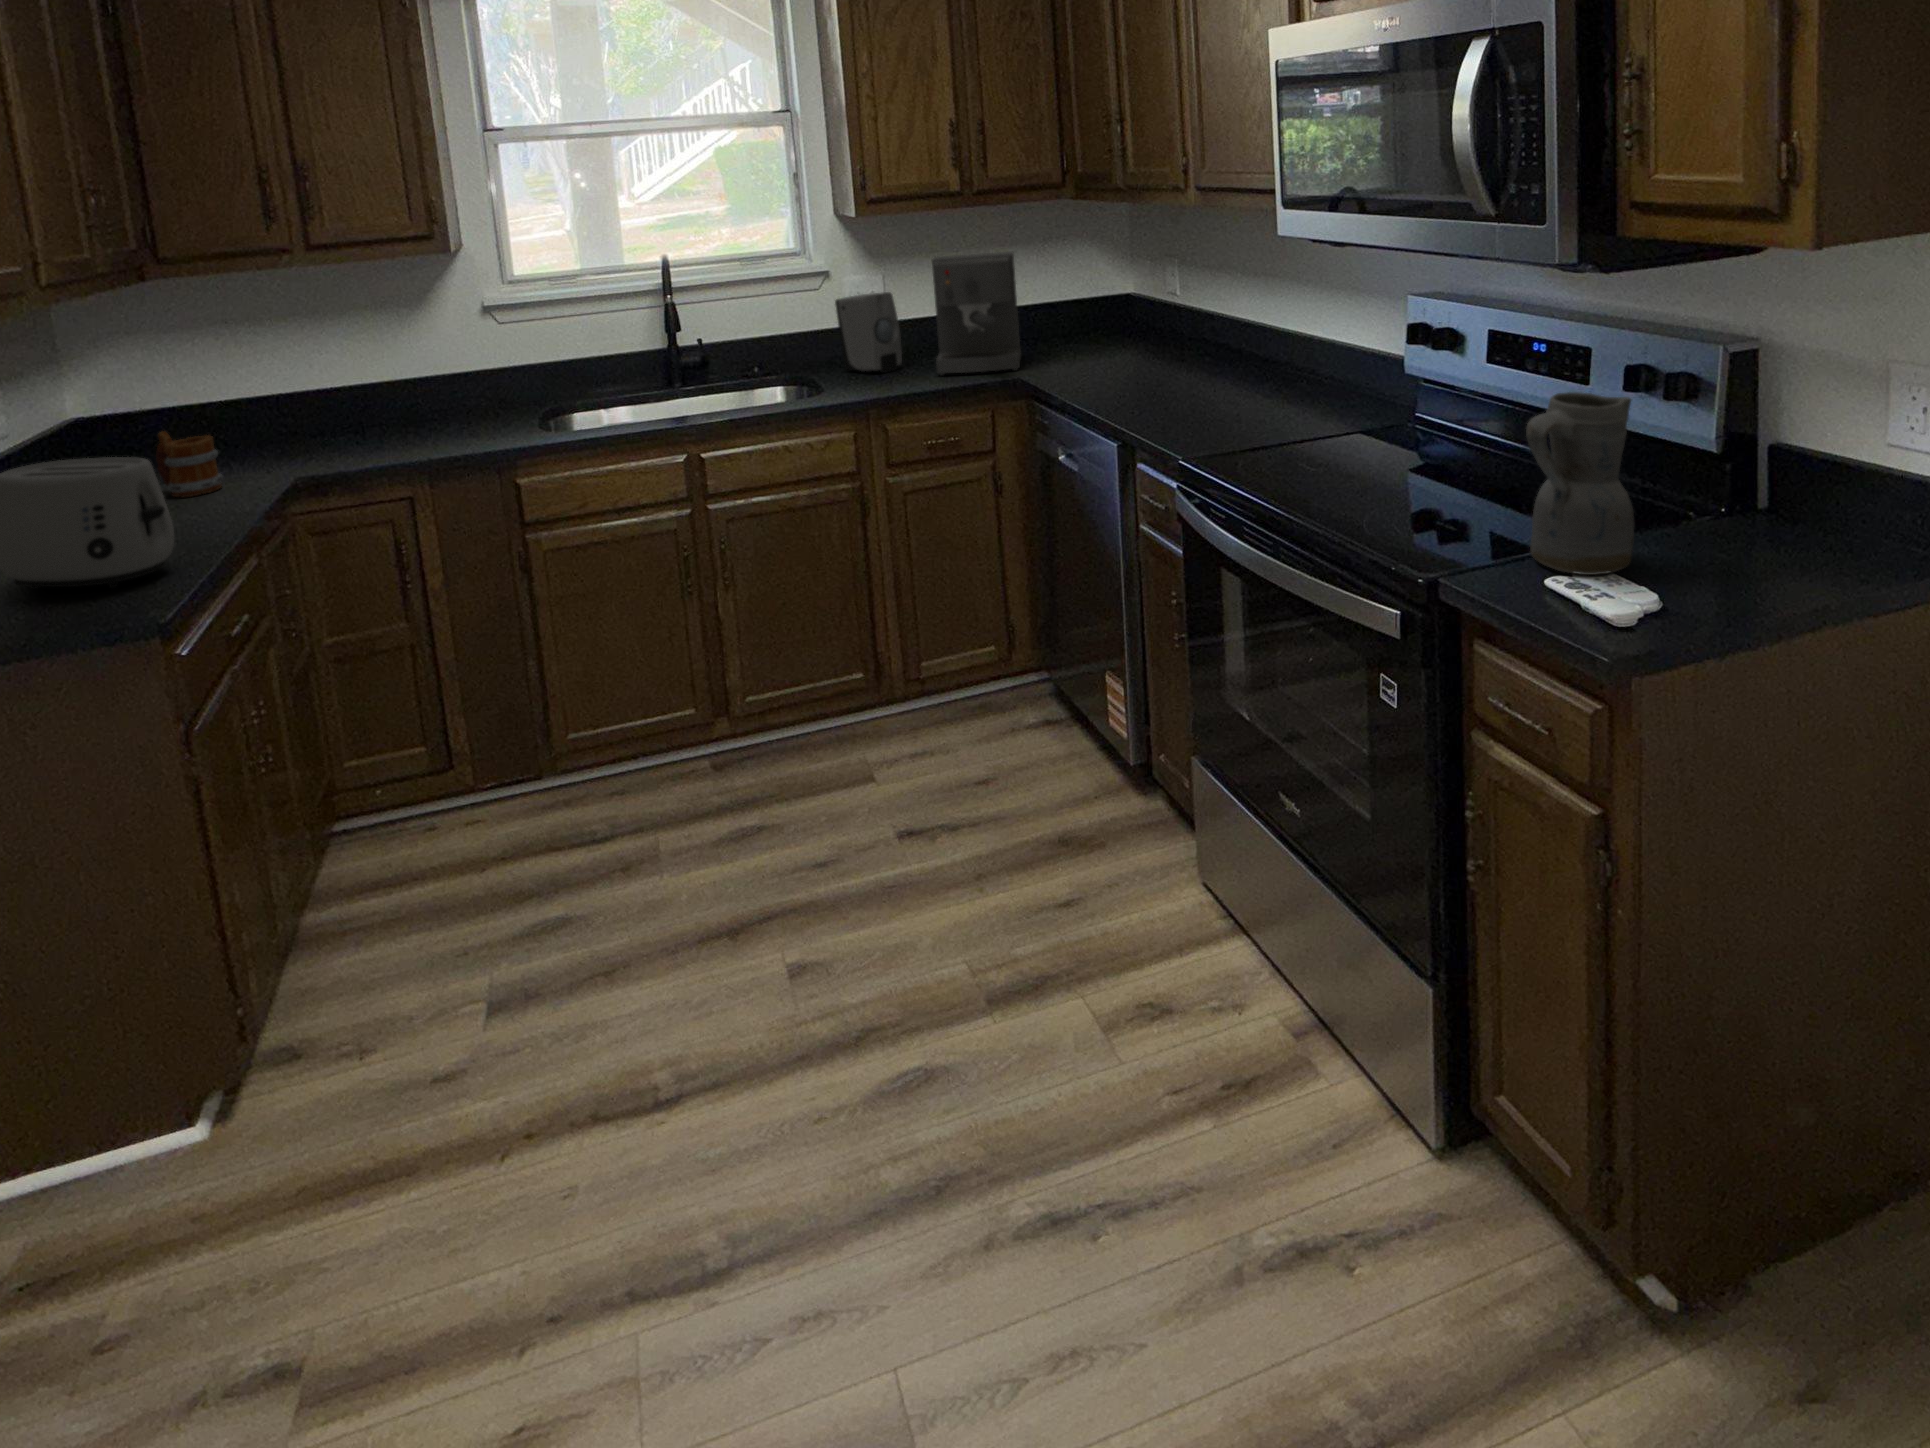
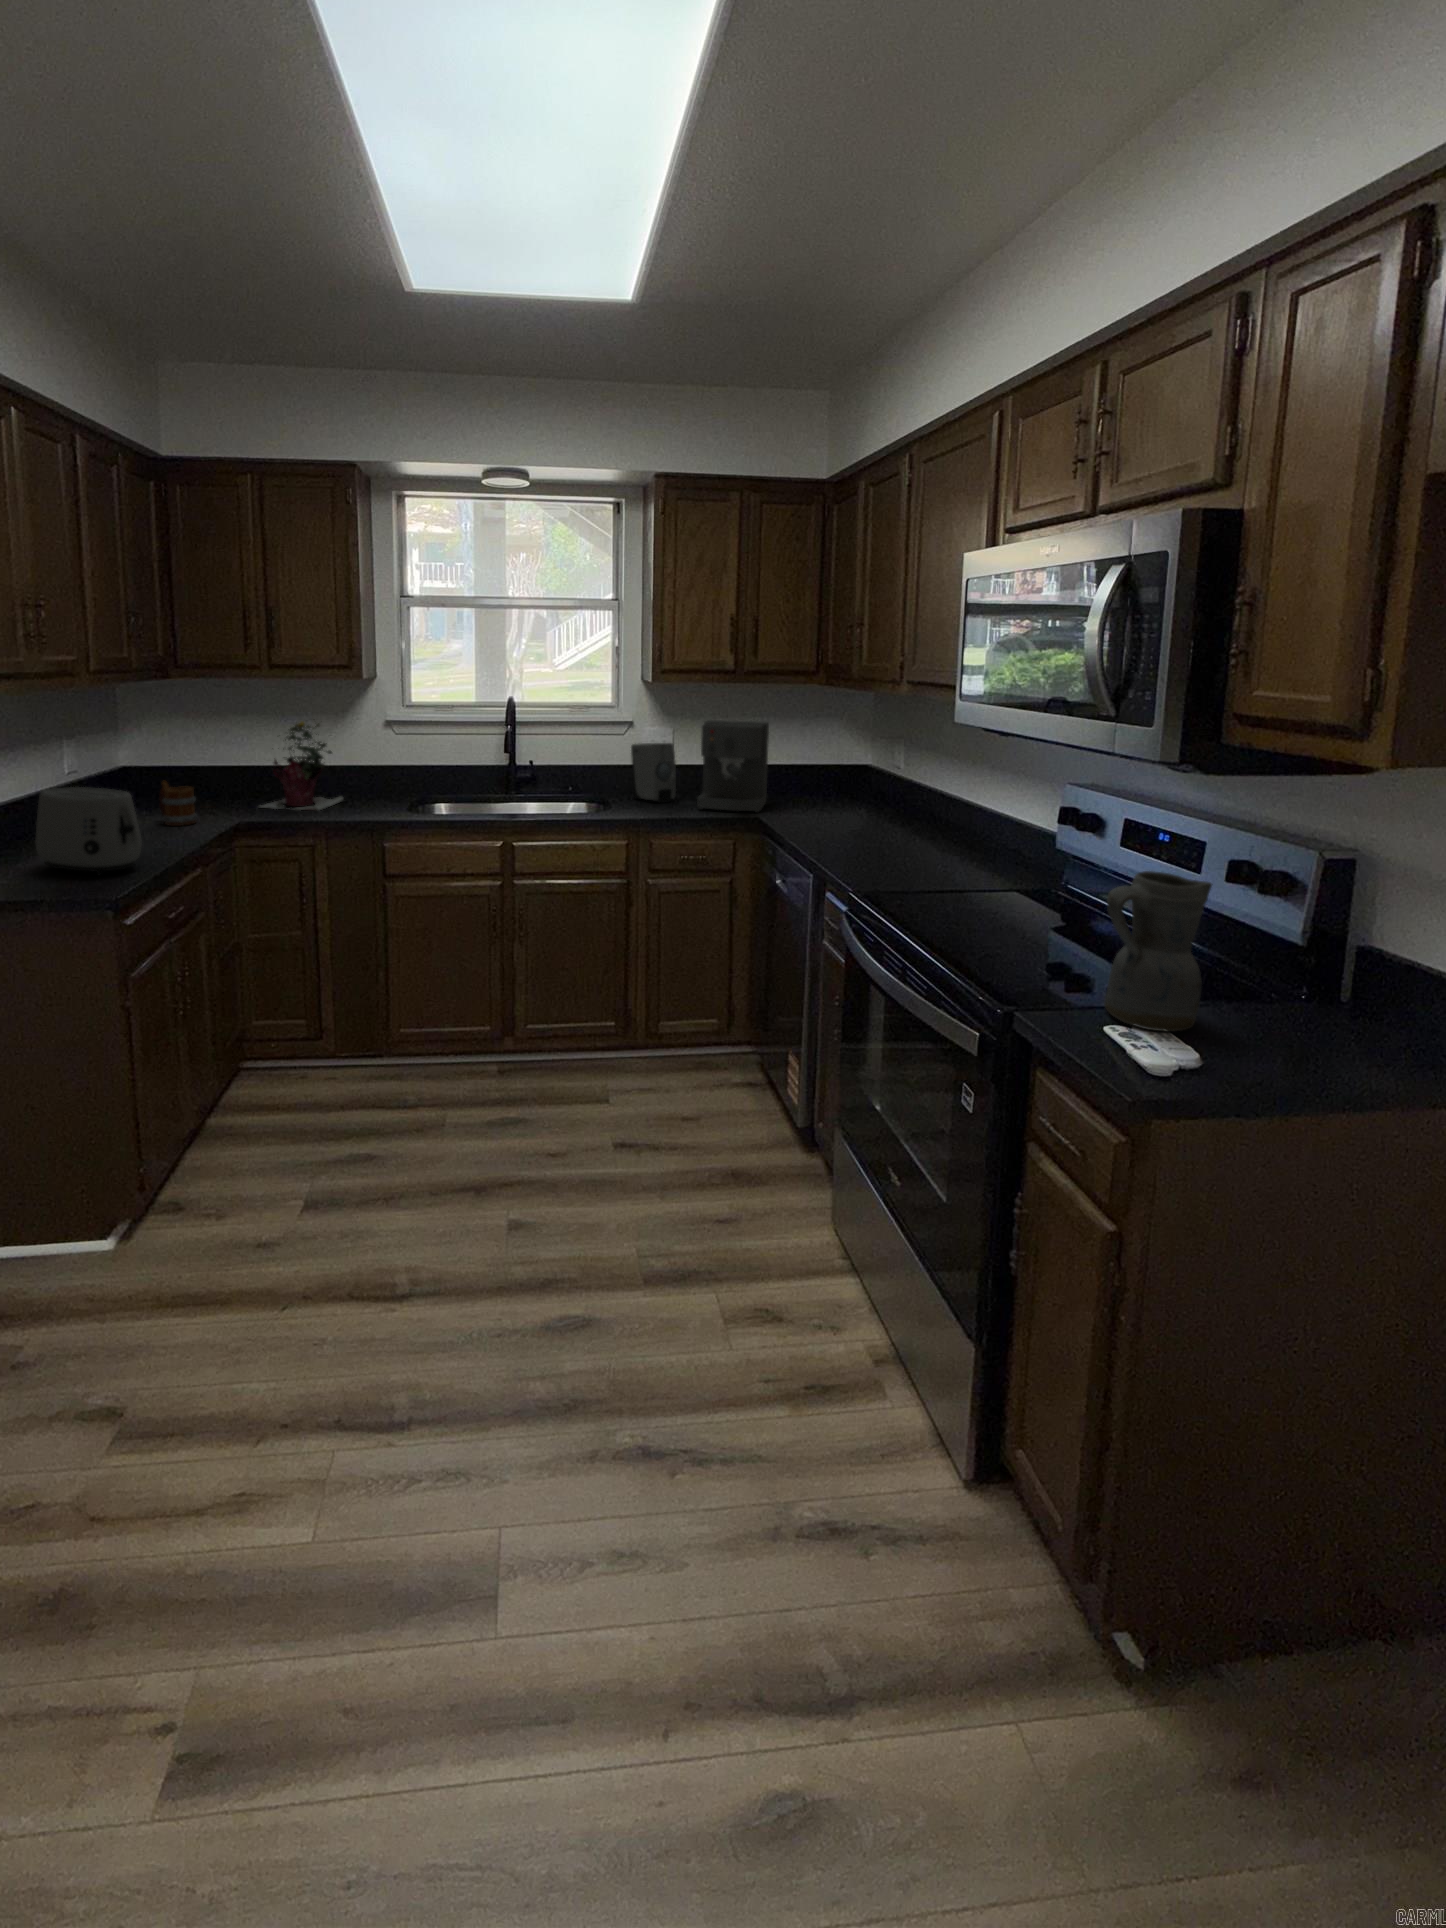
potted plant: none [307,313,443,452] -> present [260,721,344,810]

